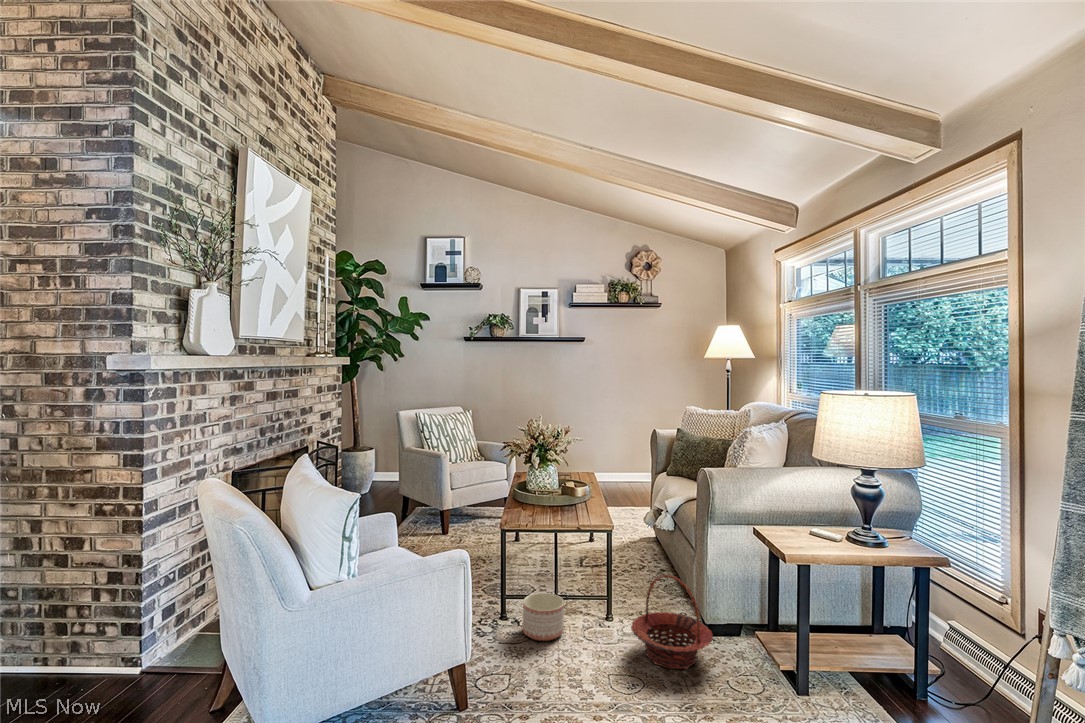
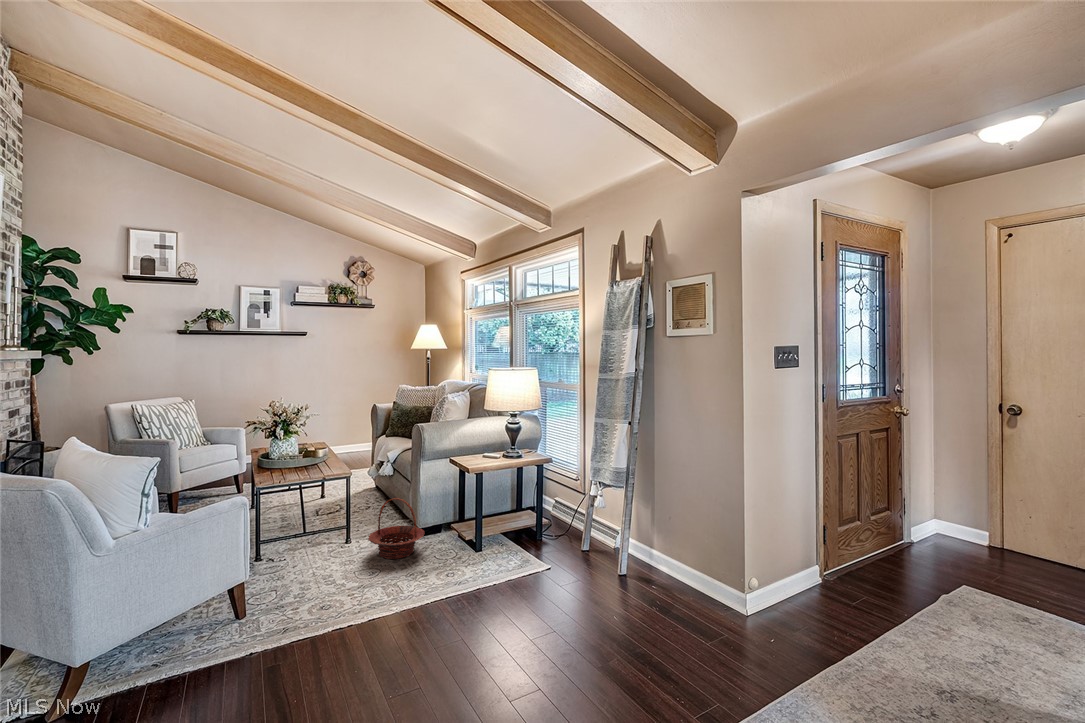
planter: present [523,593,564,641] -> none [279,531,314,566]

